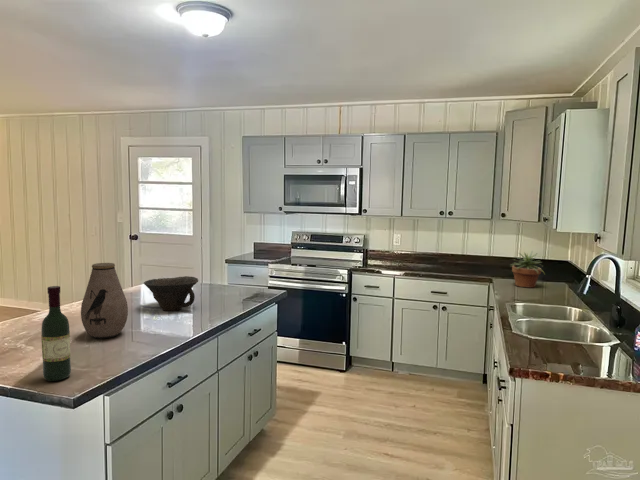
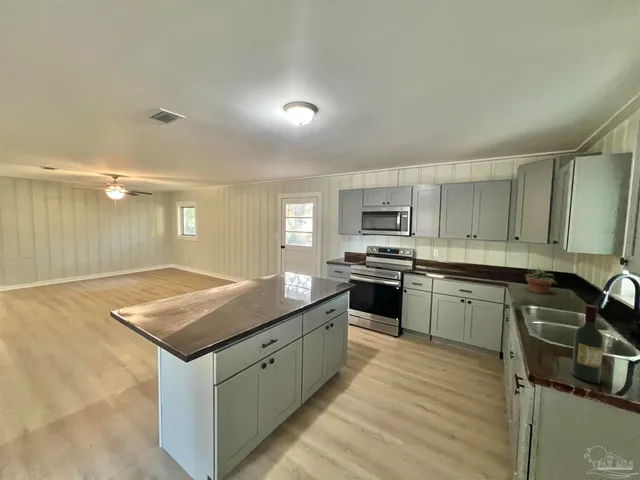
vase: present [81,263,128,339] -> none [220,264,247,311]
bowl: present [144,276,198,311] -> none [265,273,296,294]
wine bottle: present [41,286,71,381] -> present [572,305,603,382]

